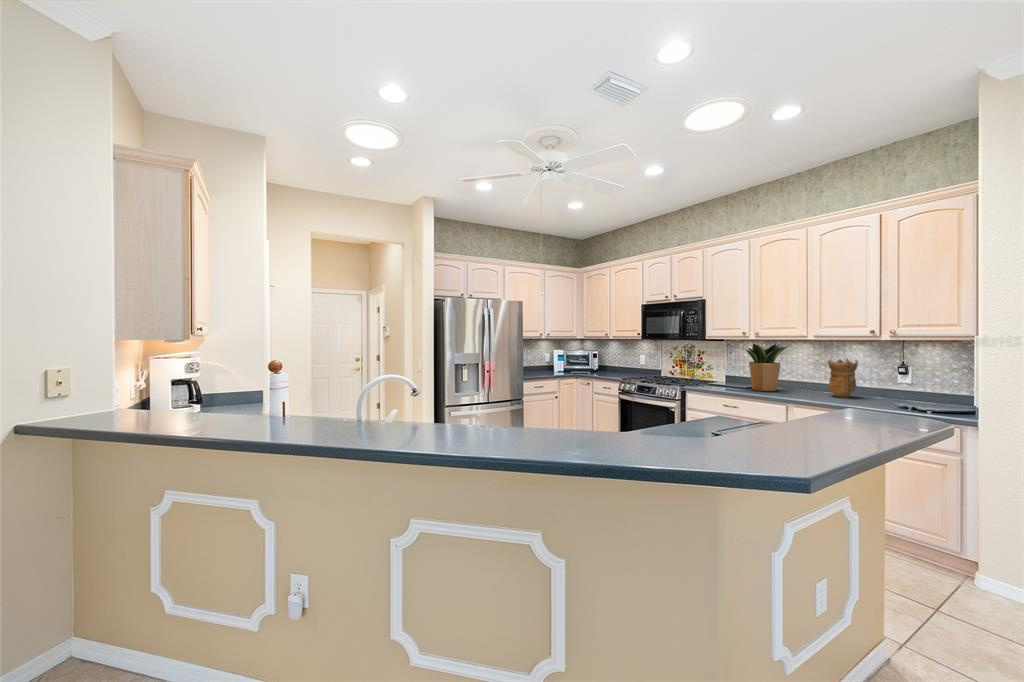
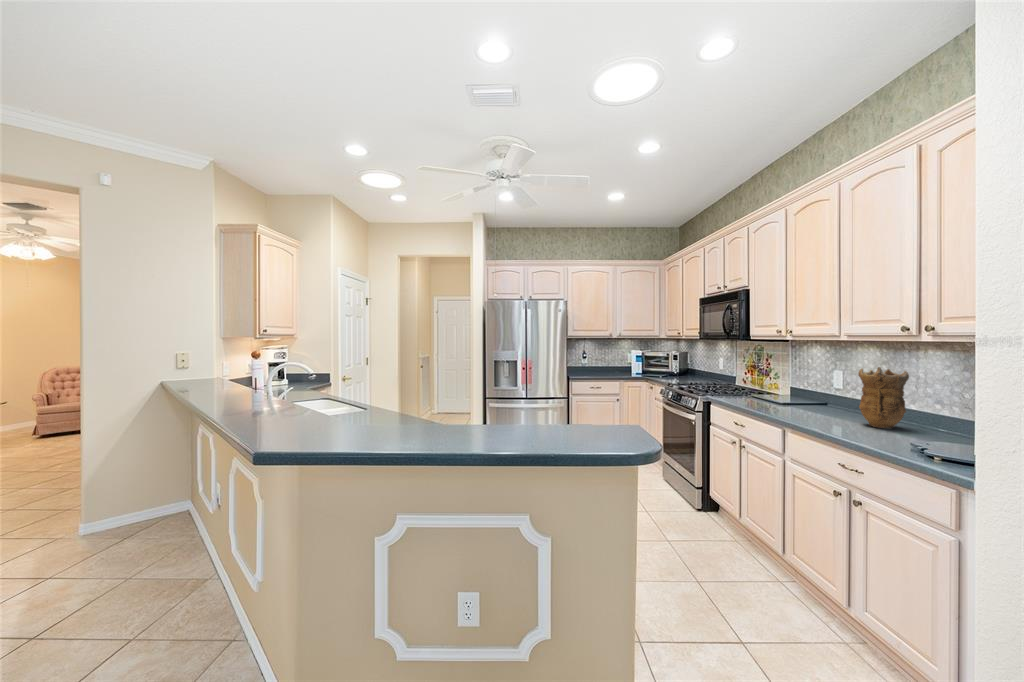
potted plant: present [742,343,788,391] -> none [755,343,835,410]

